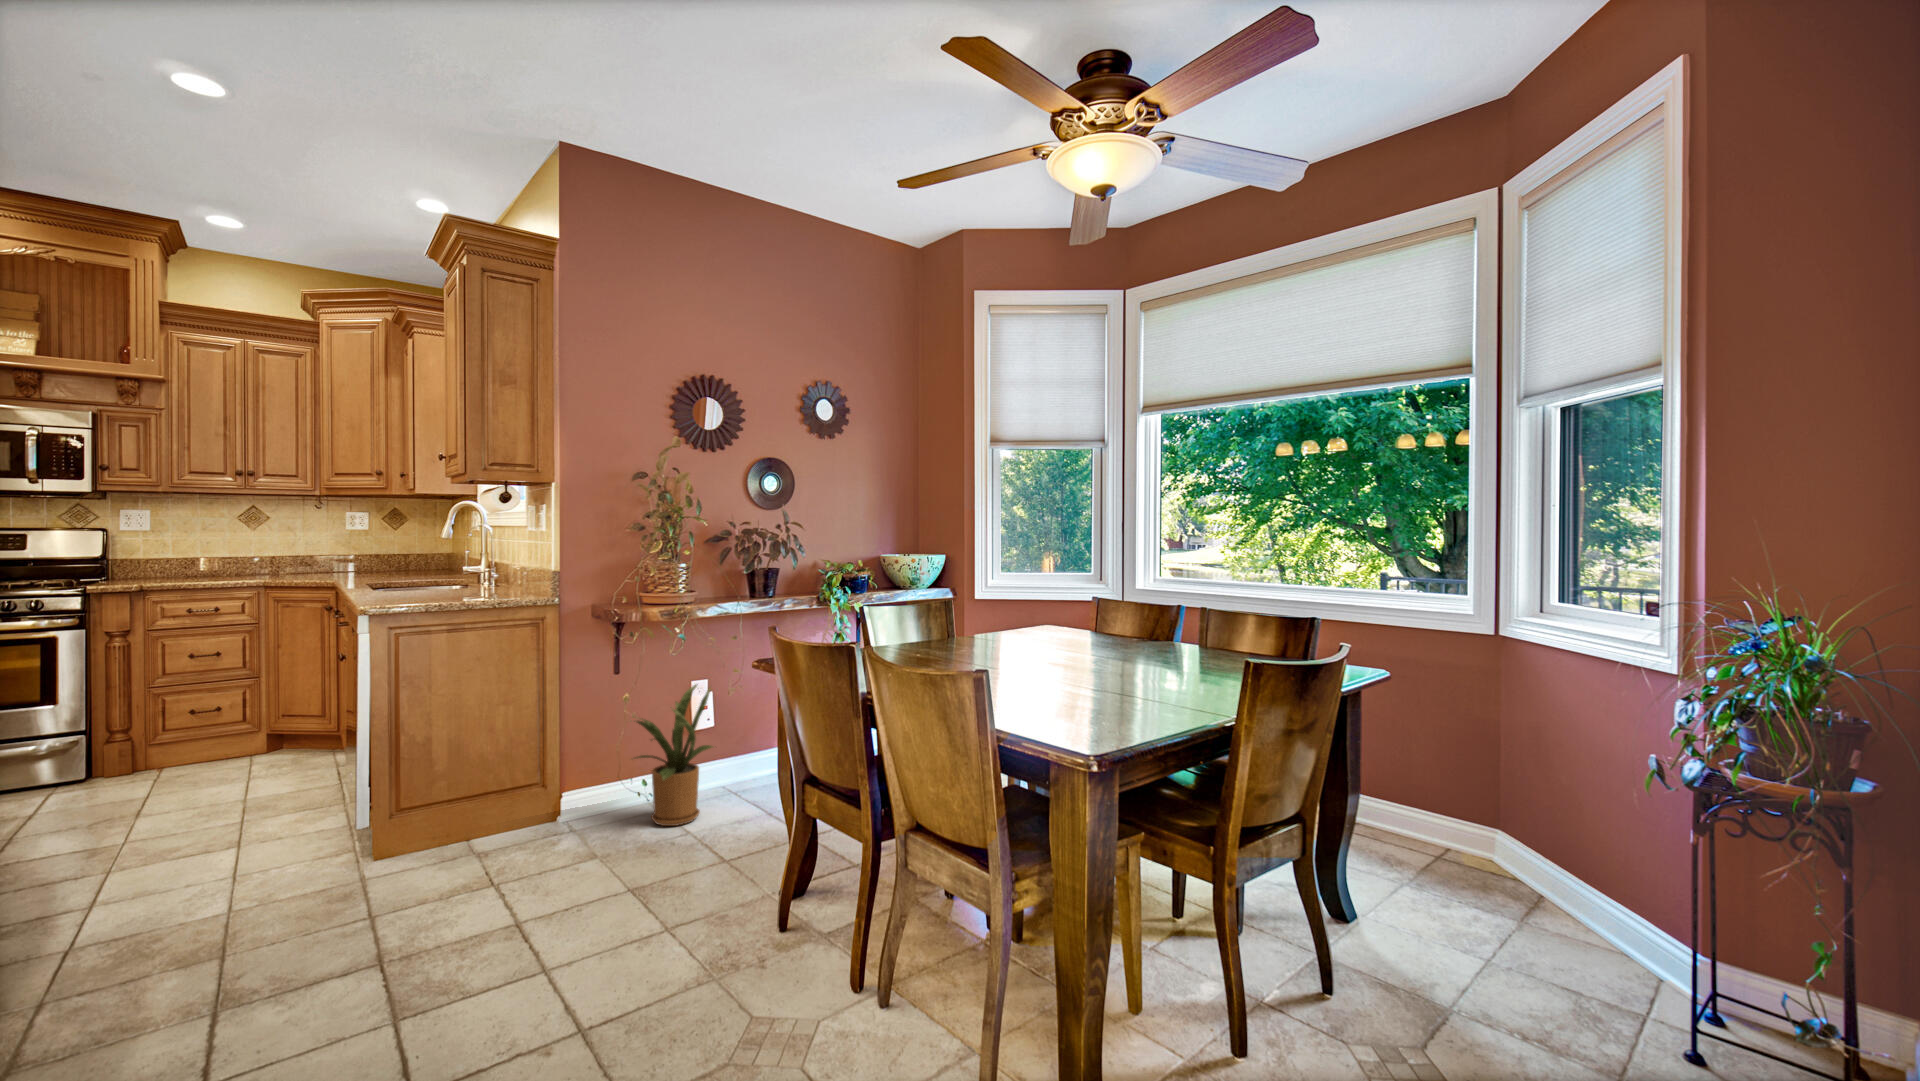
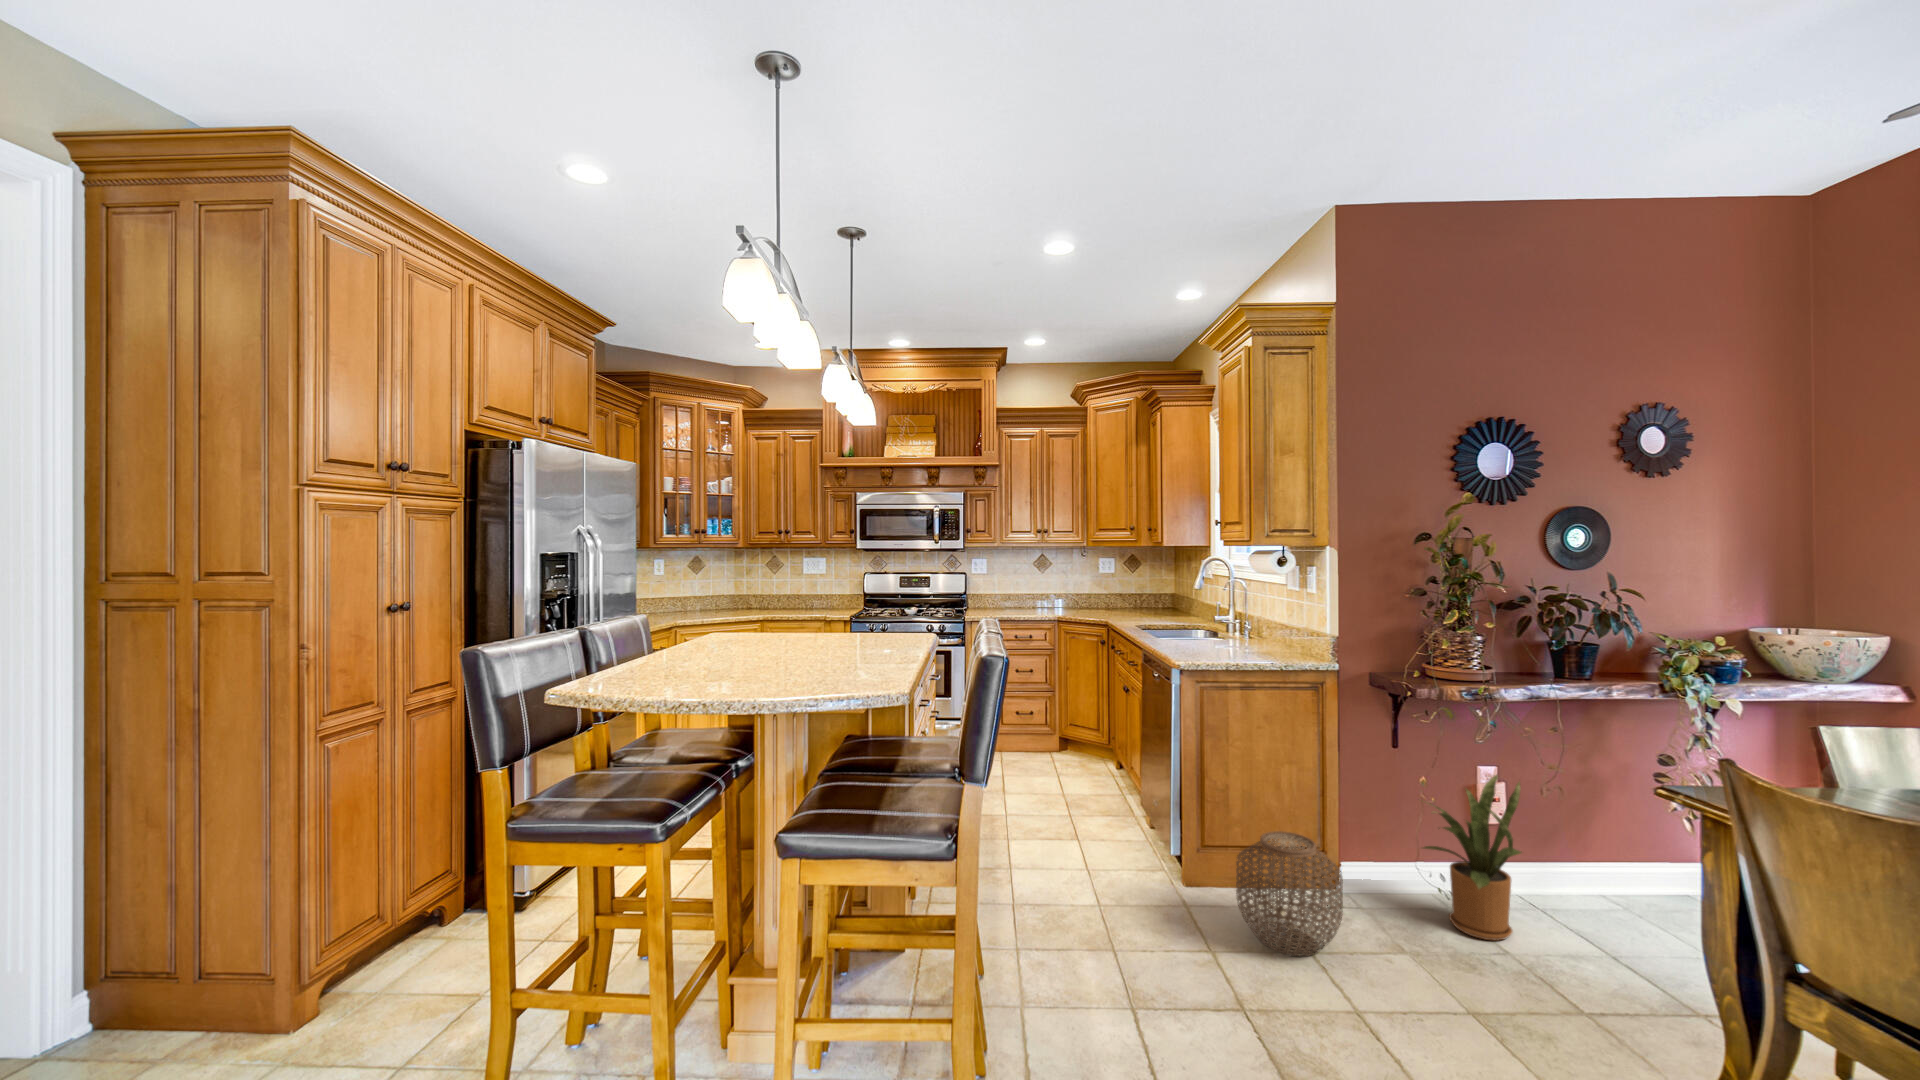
woven basket: none [419,765,535,886] -> present [1236,831,1343,956]

